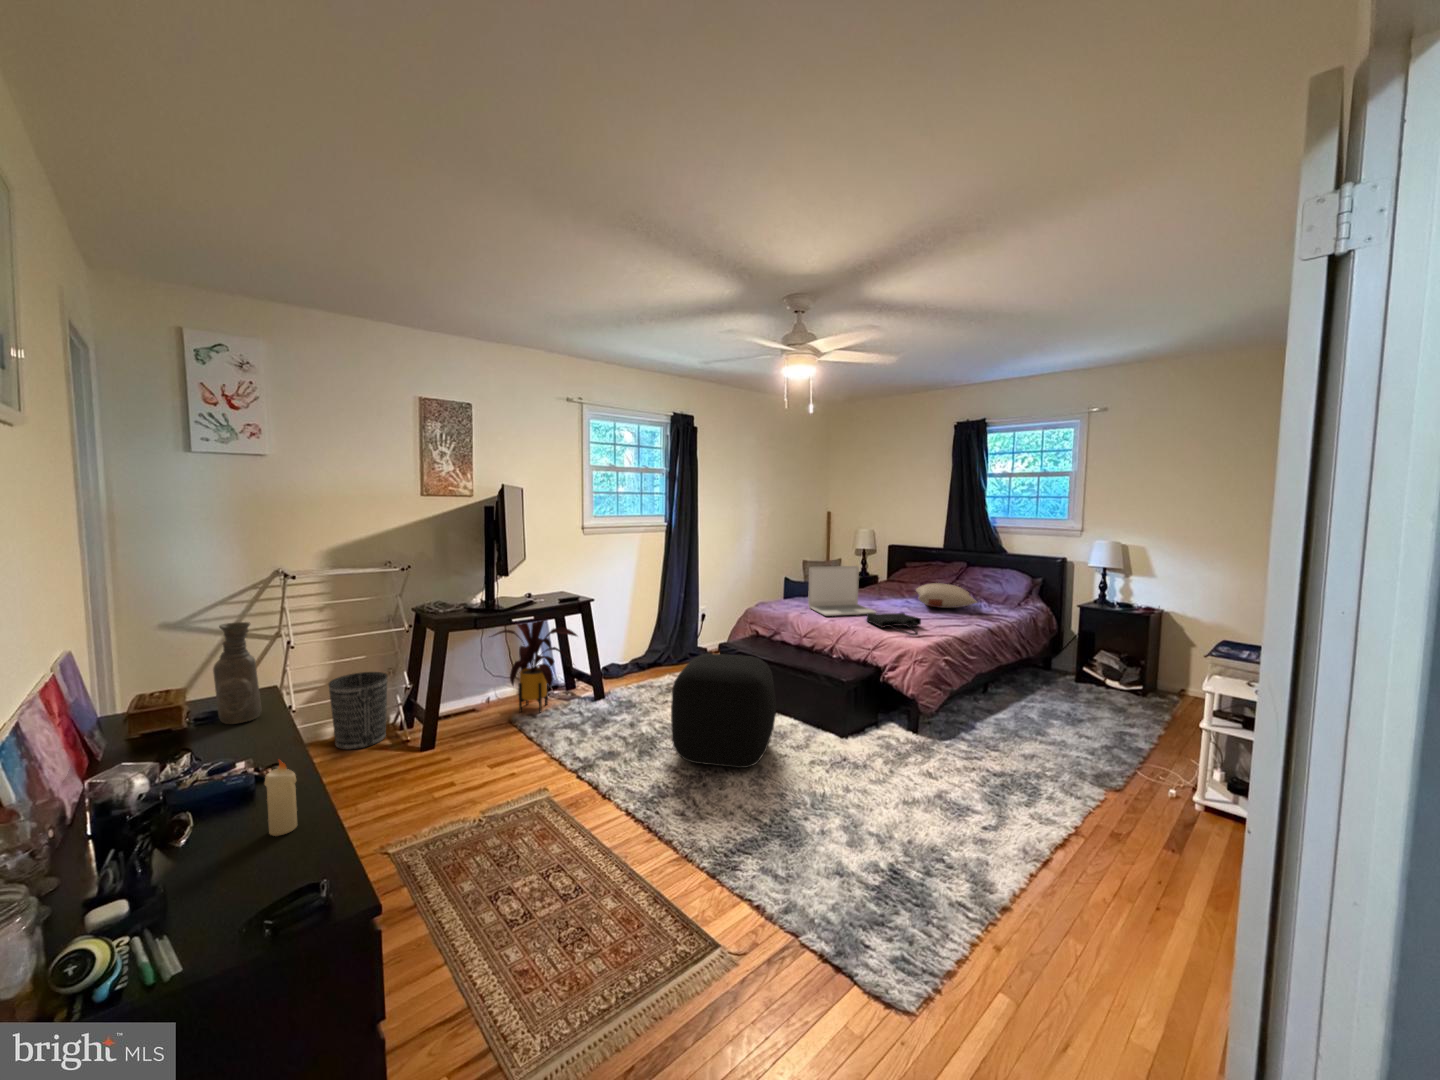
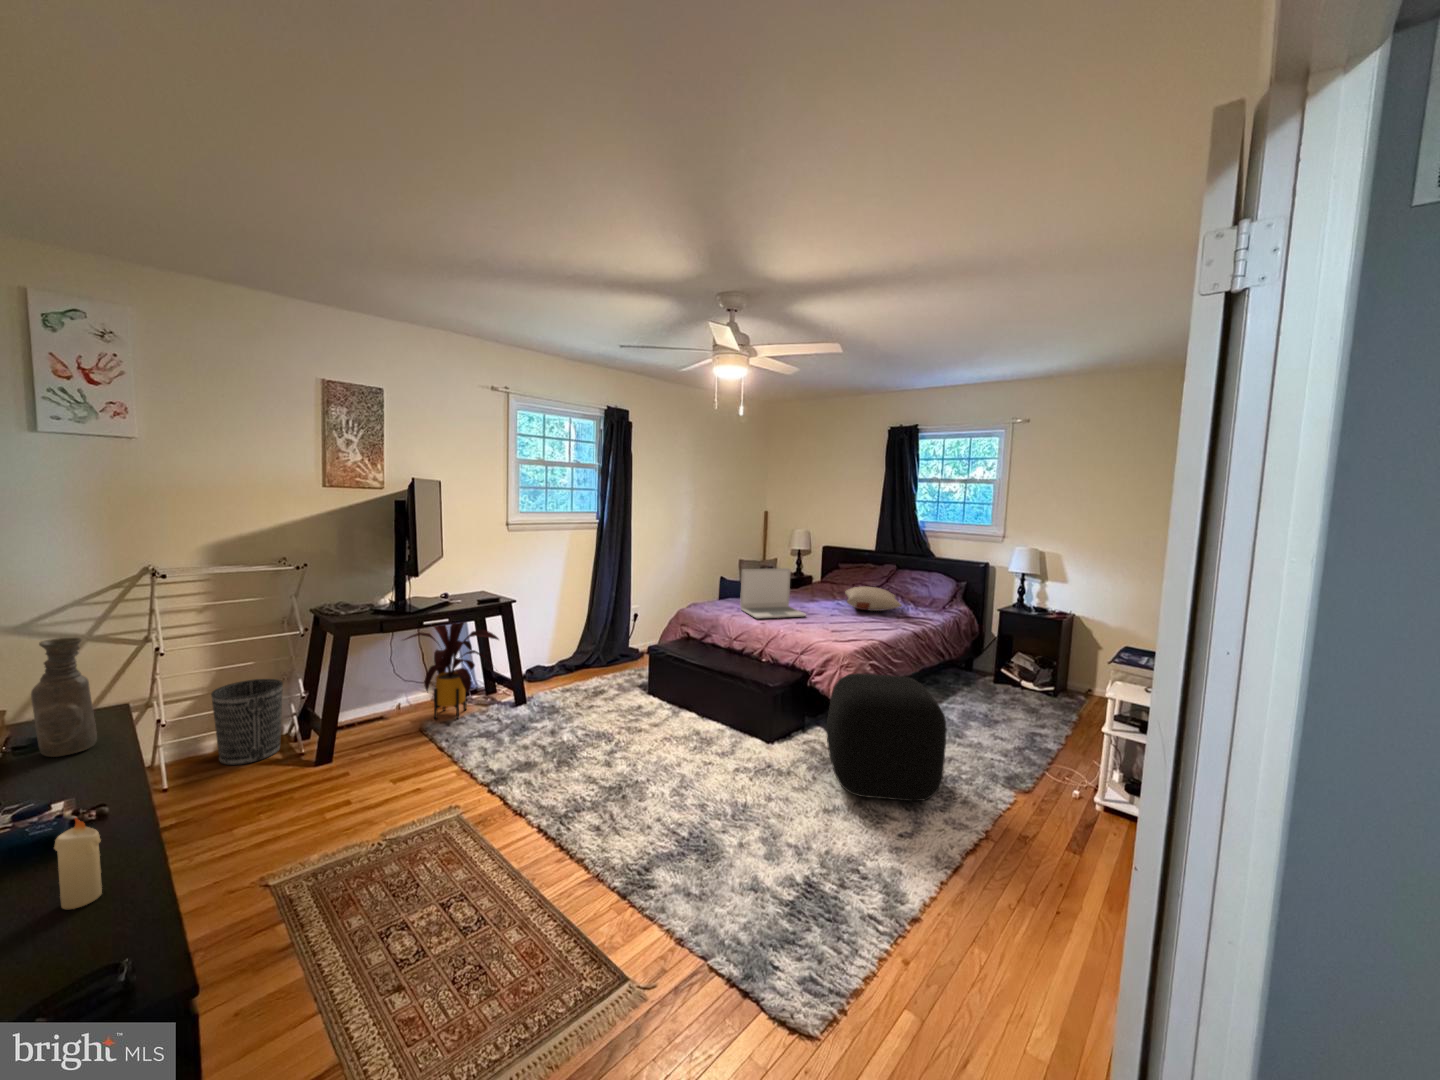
tote bag: present [867,613,921,635] -> none [796,616,848,639]
ottoman: present [671,653,776,768] -> present [826,673,947,801]

